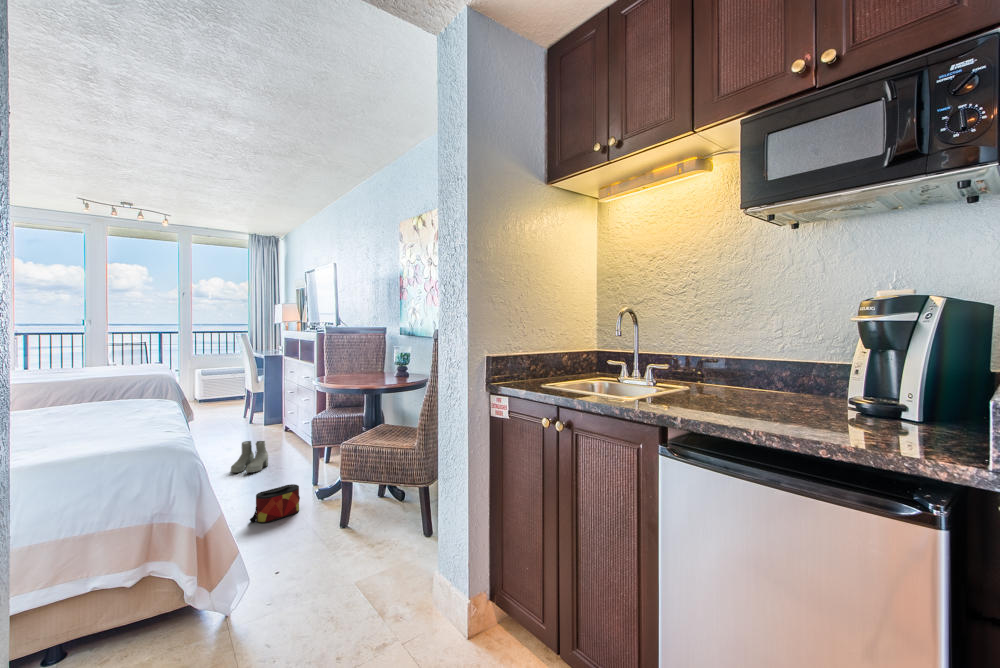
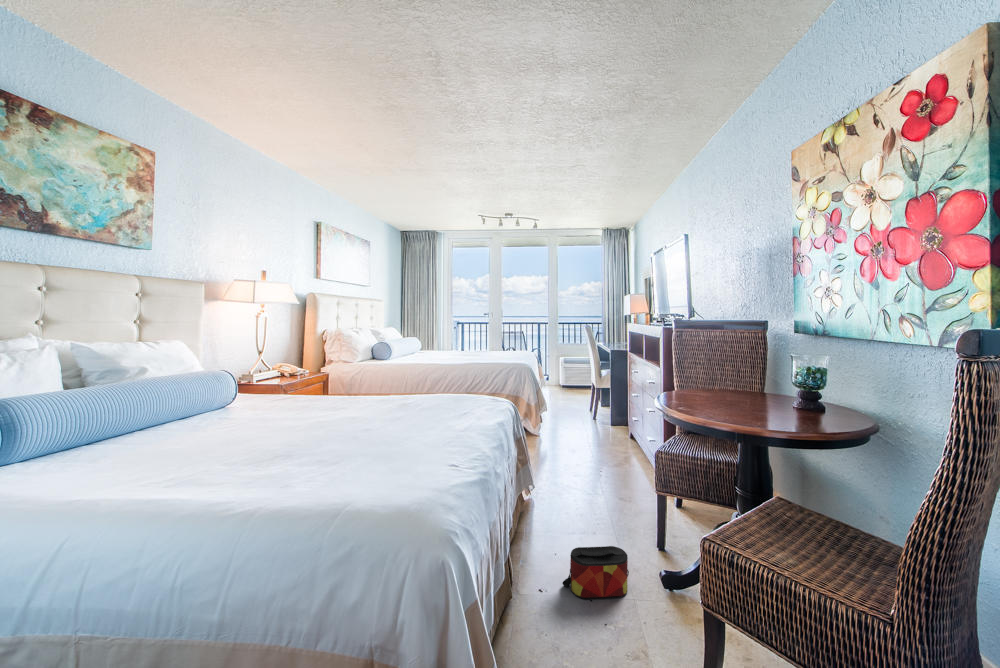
boots: present [231,441,268,473] -> none [564,449,603,490]

